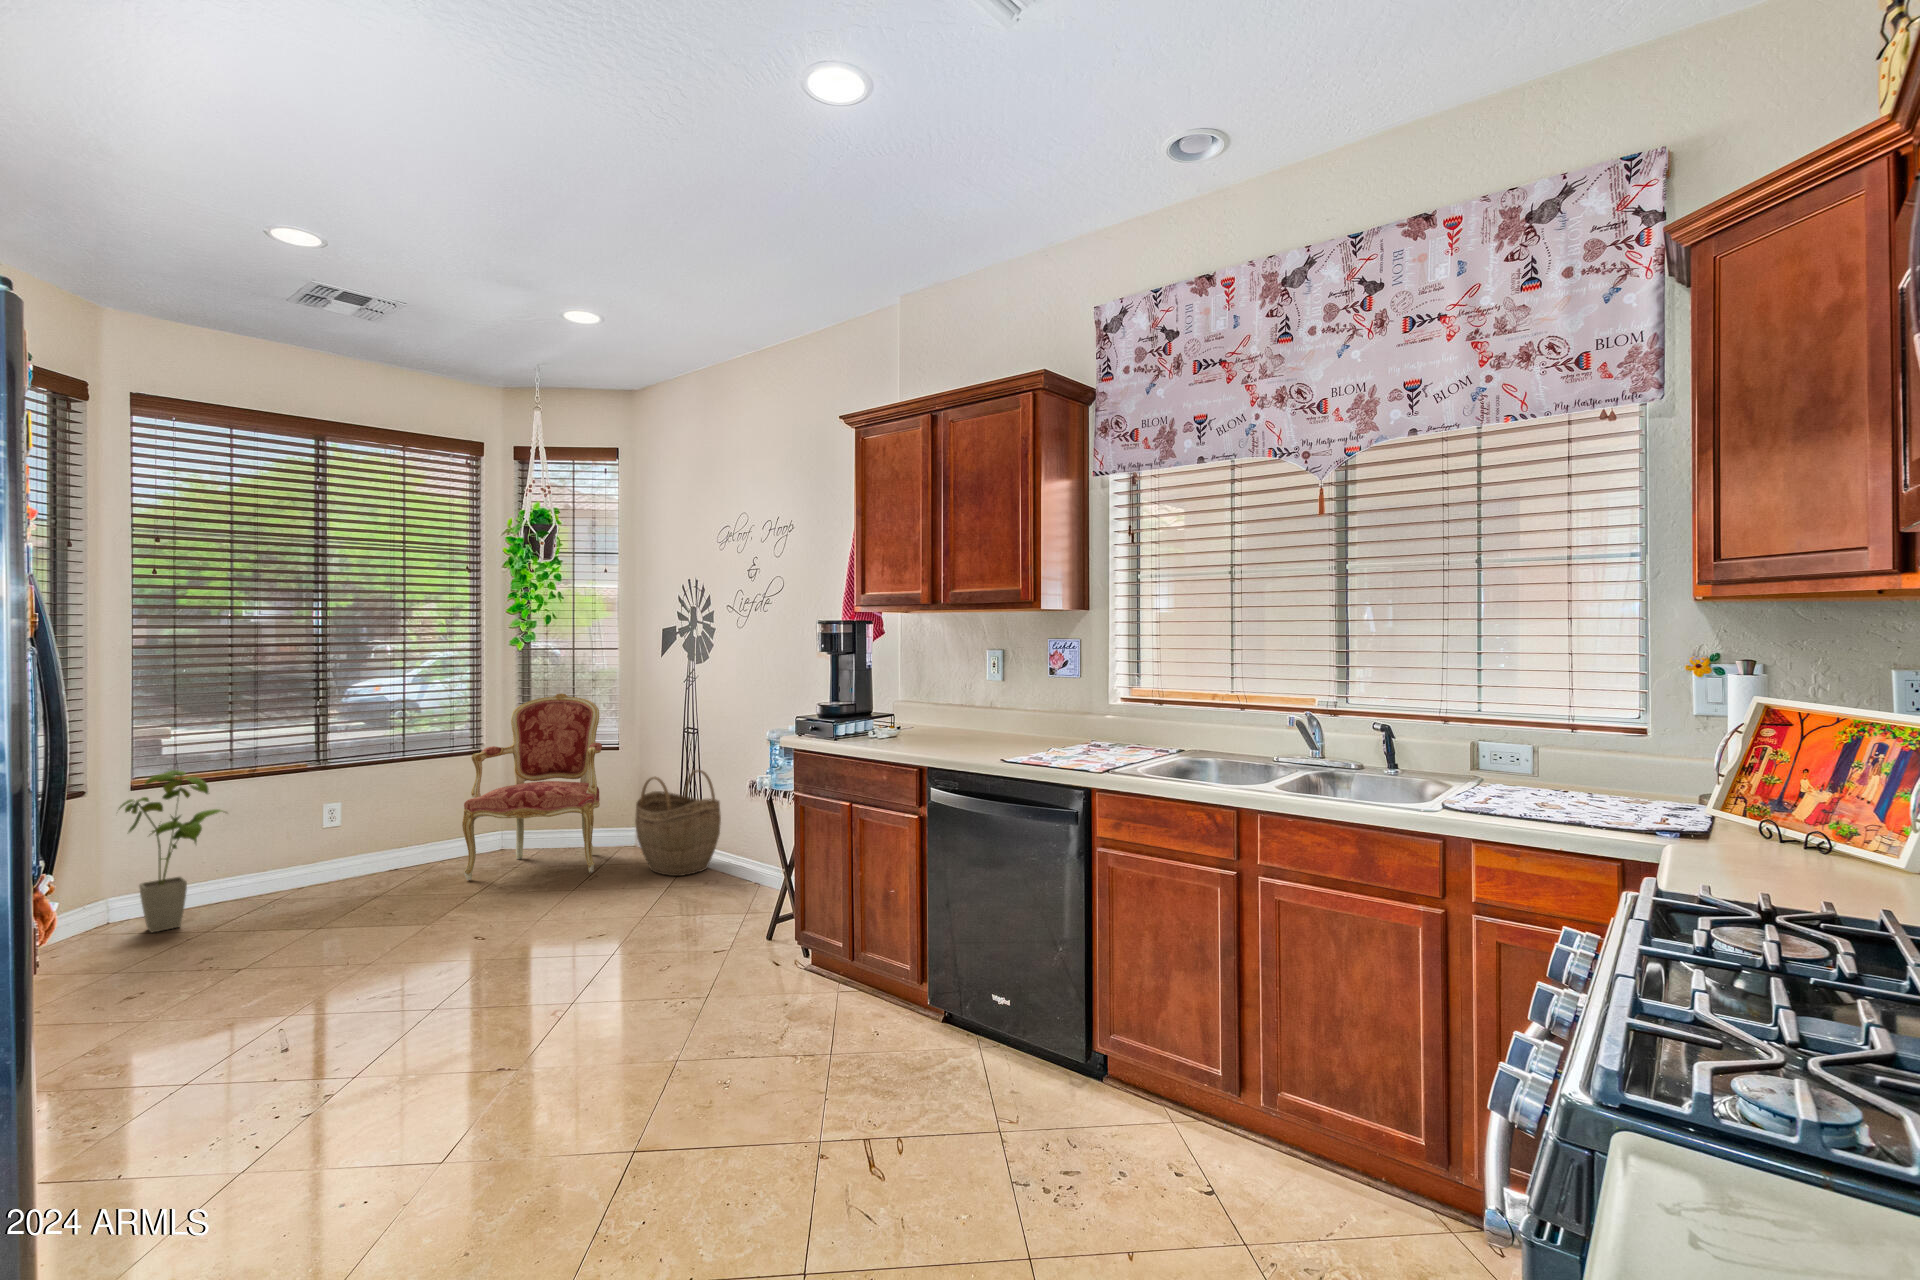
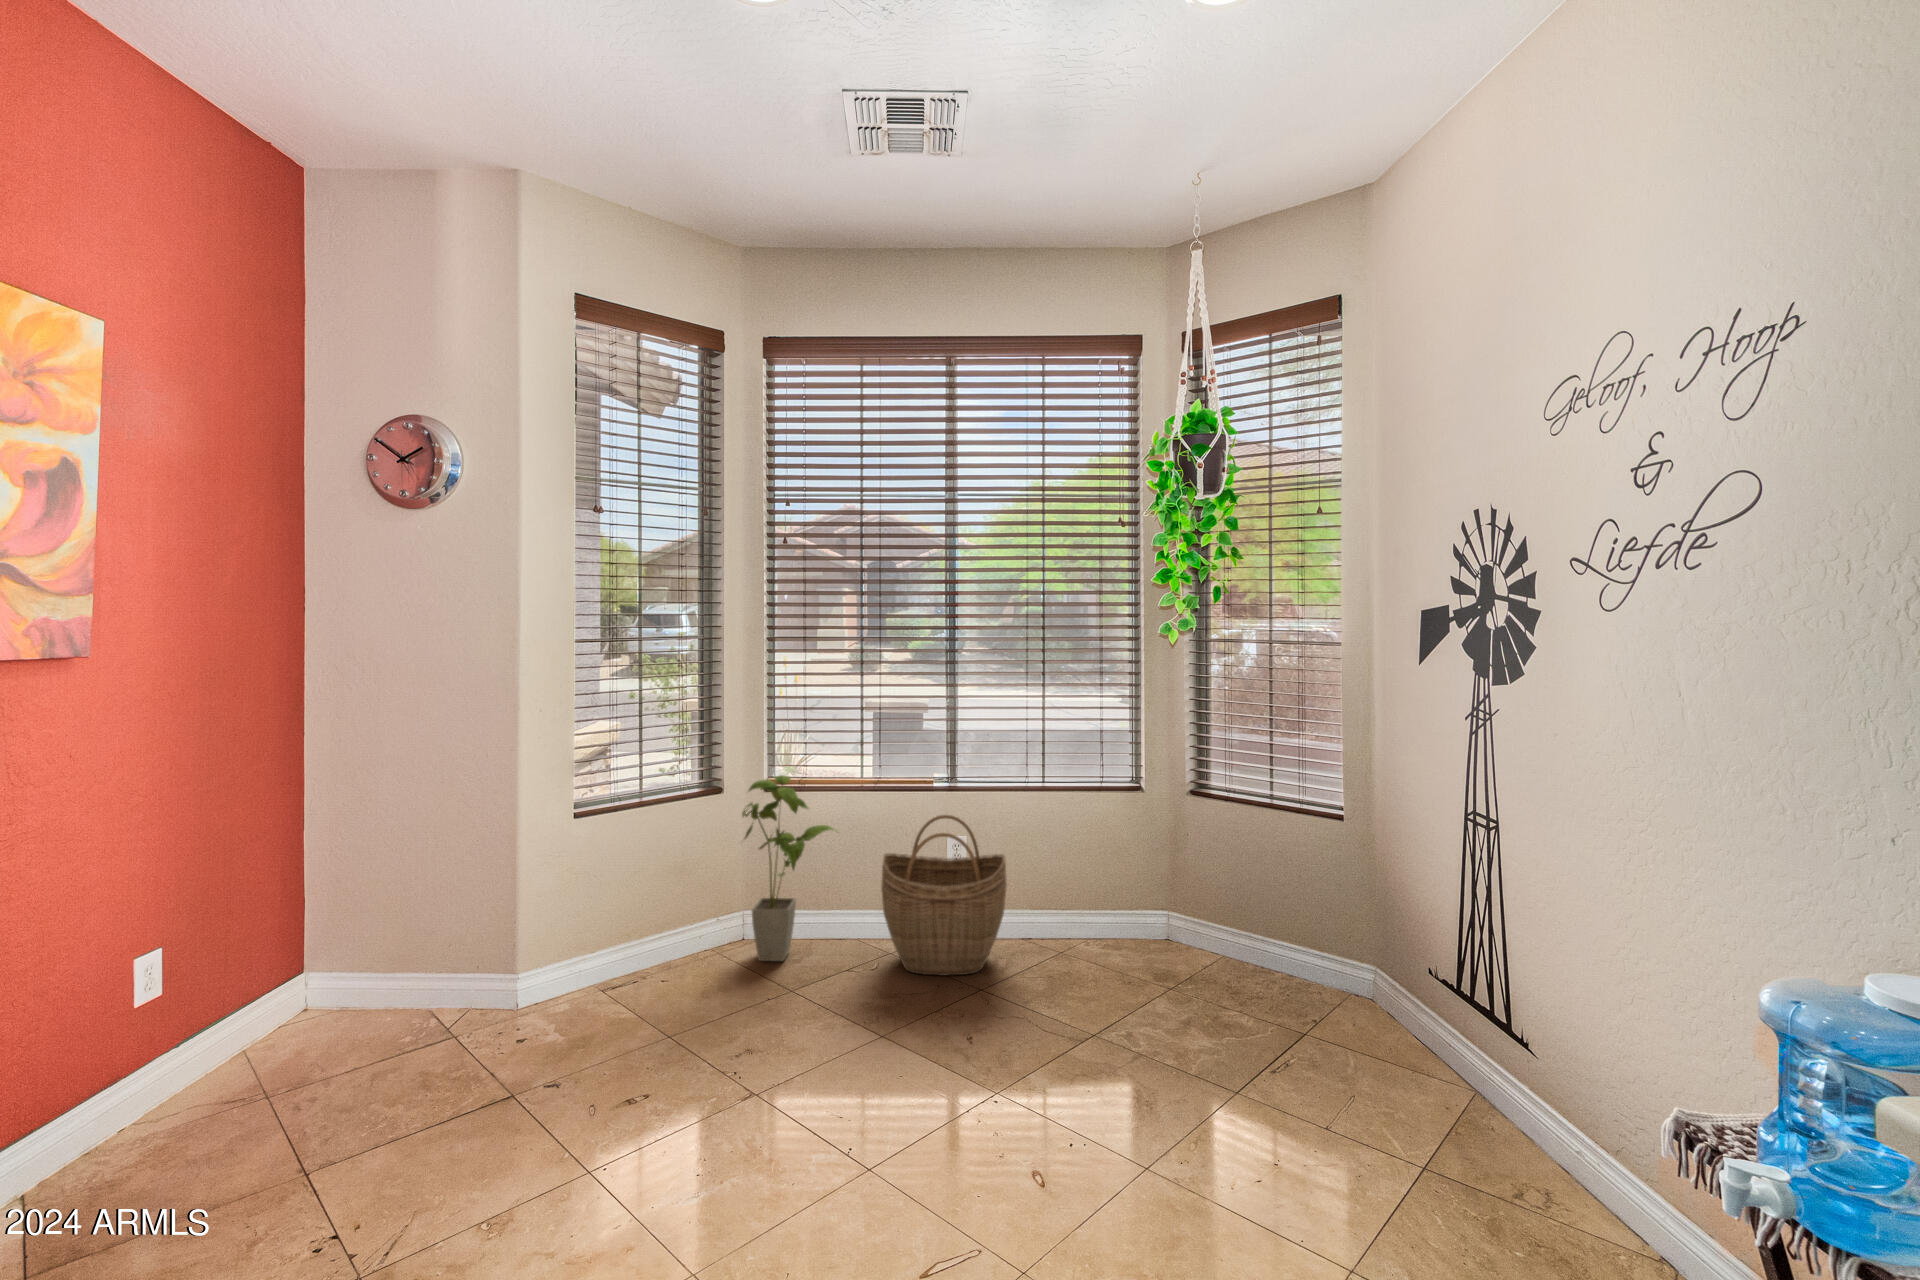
armchair: present [462,693,602,880] -> none [1075,714,1298,1058]
woven basket: present [635,770,721,876] -> present [881,815,1007,975]

